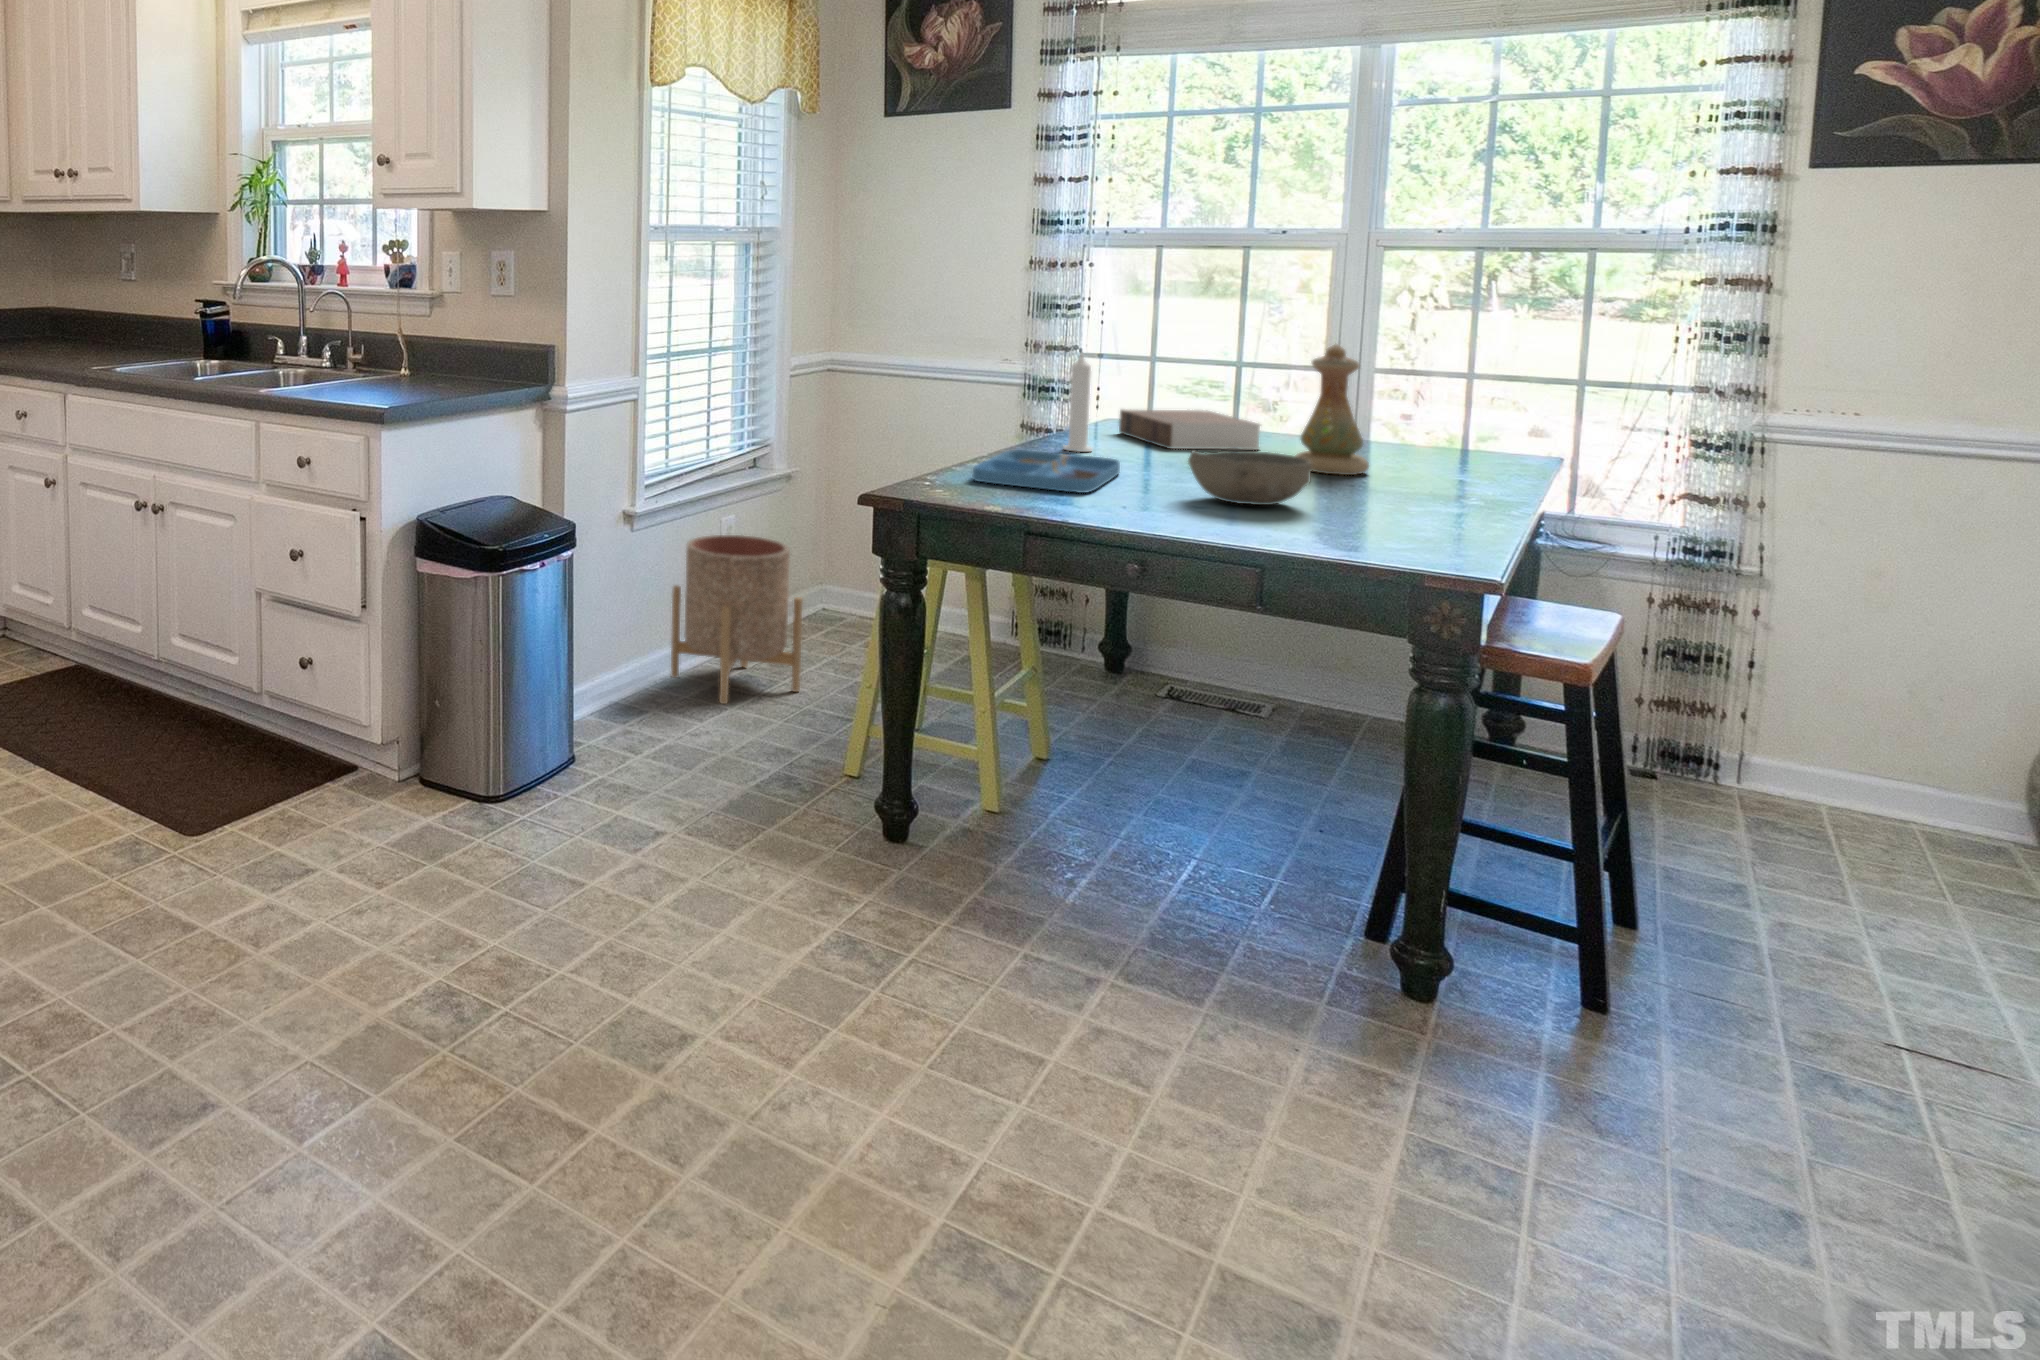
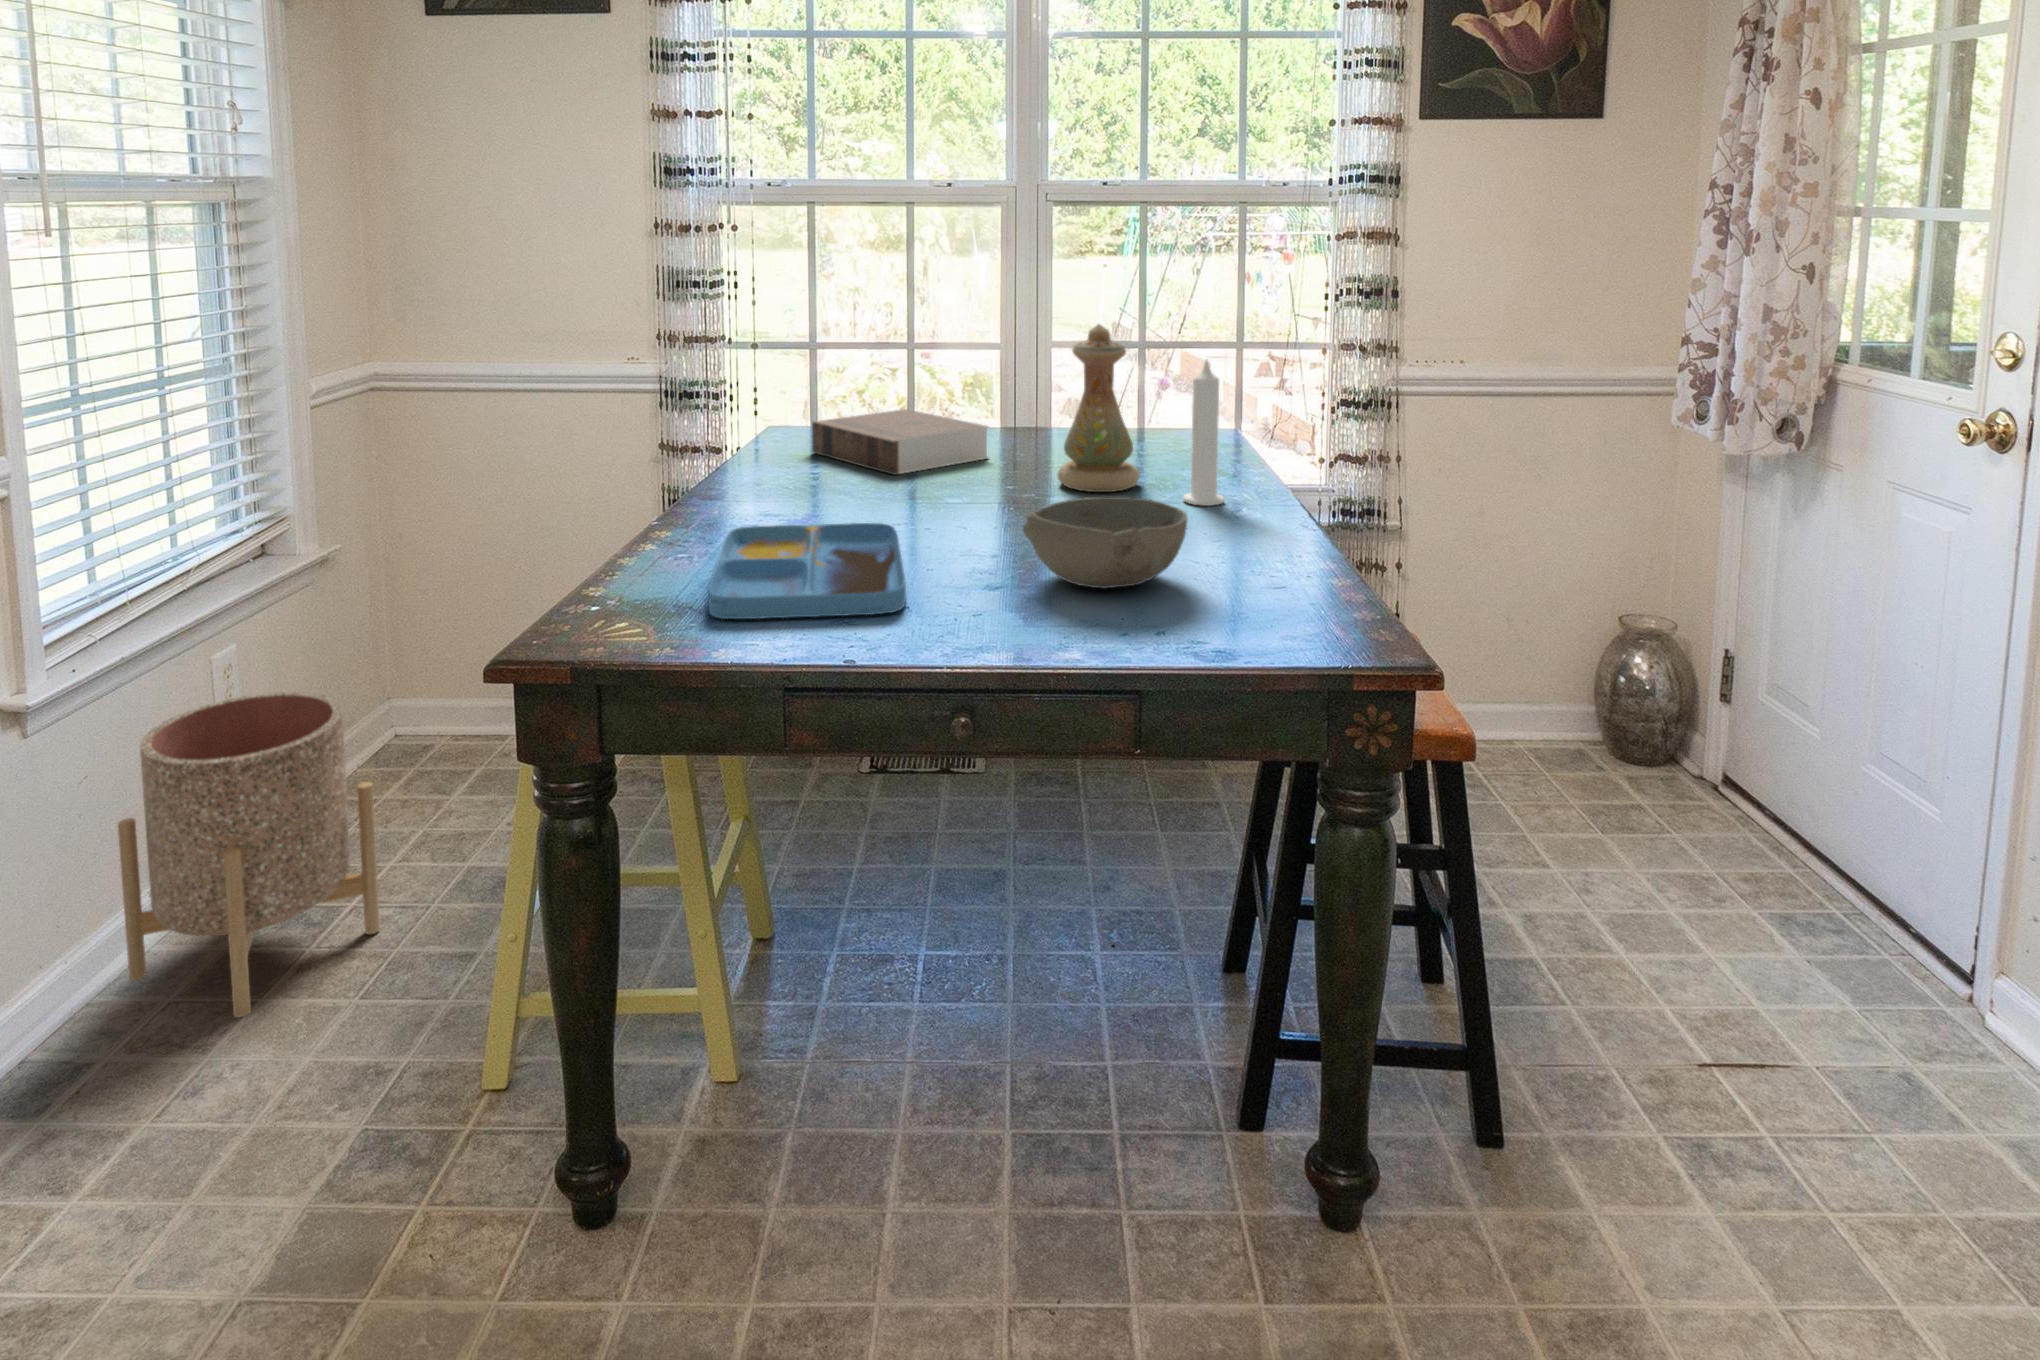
candle: present [1064,353,1092,452] -> present [1183,360,1224,506]

